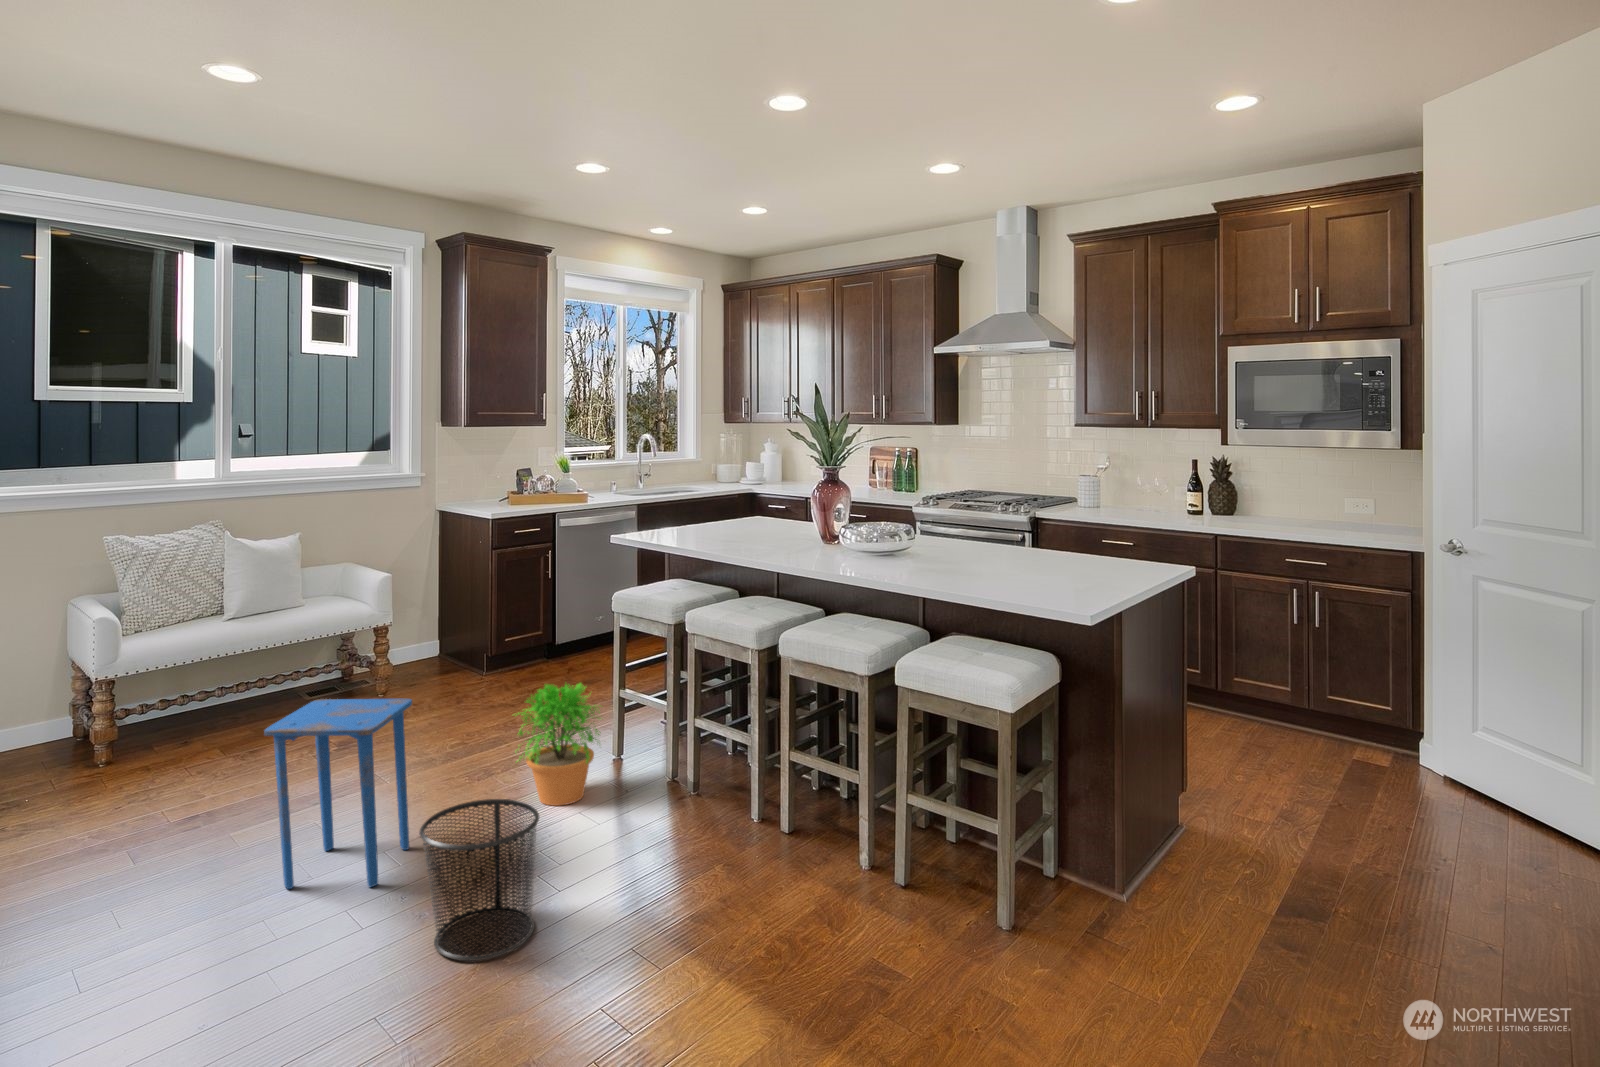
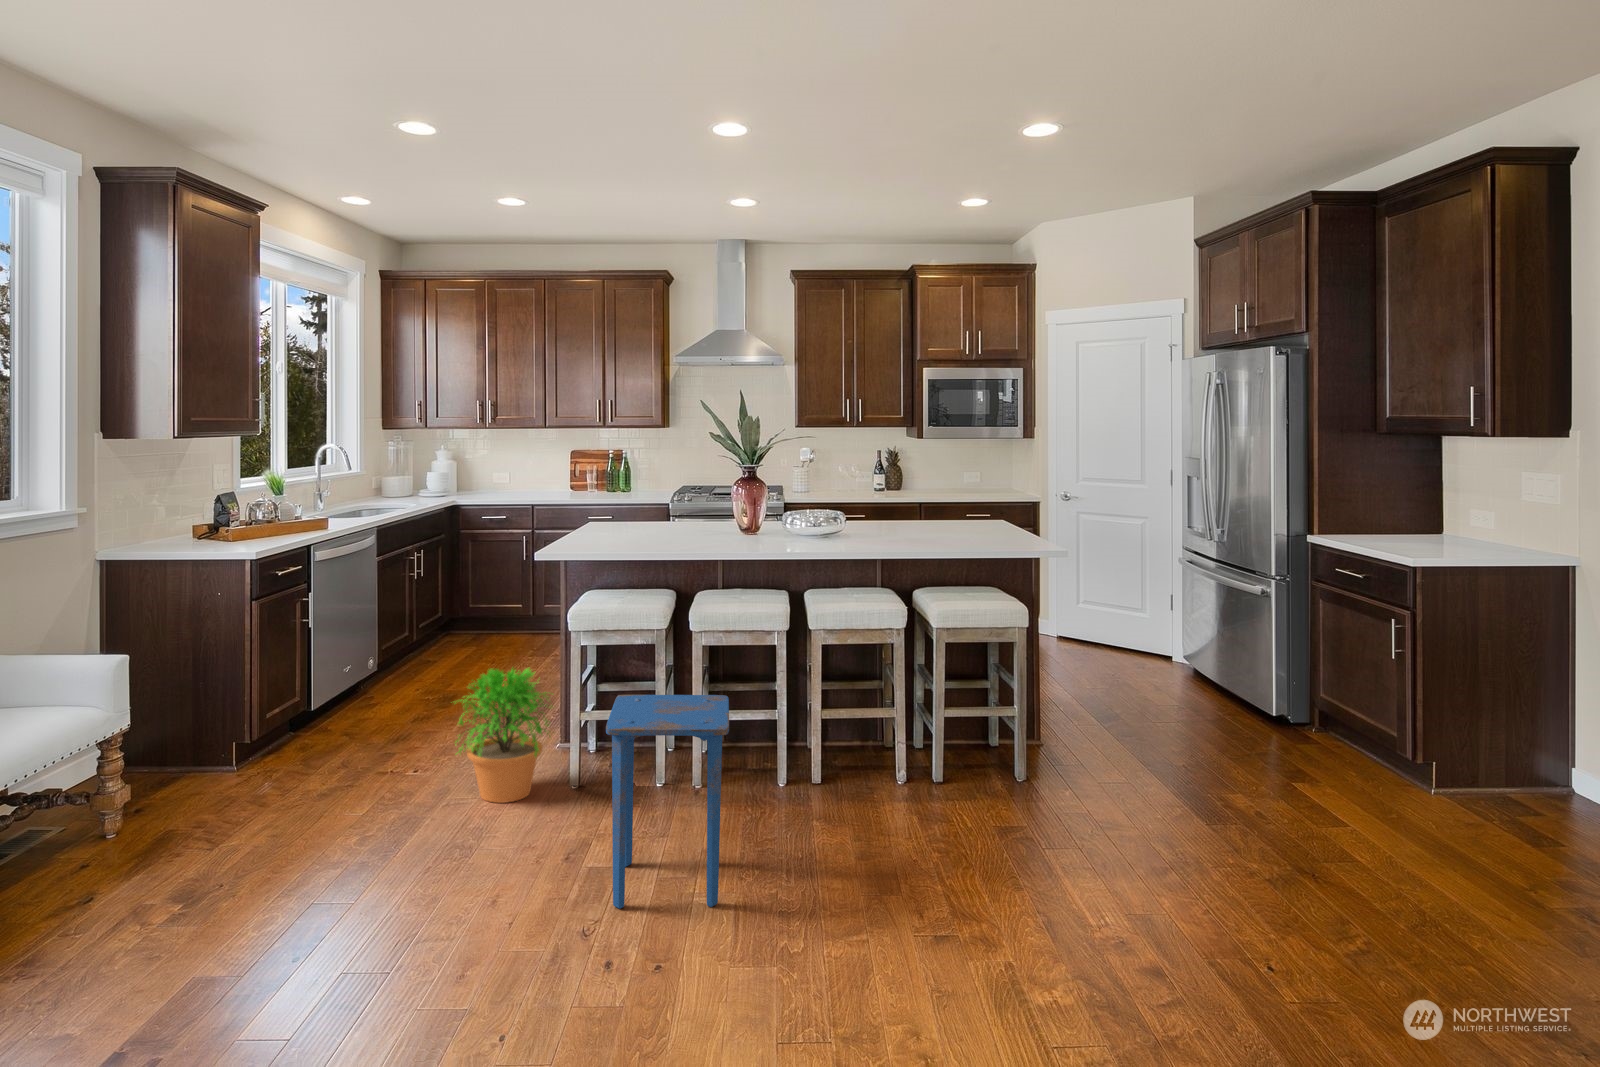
side table: present [264,699,412,889] -> present [606,695,729,909]
waste bin: present [419,799,539,961] -> none [361,789,493,963]

